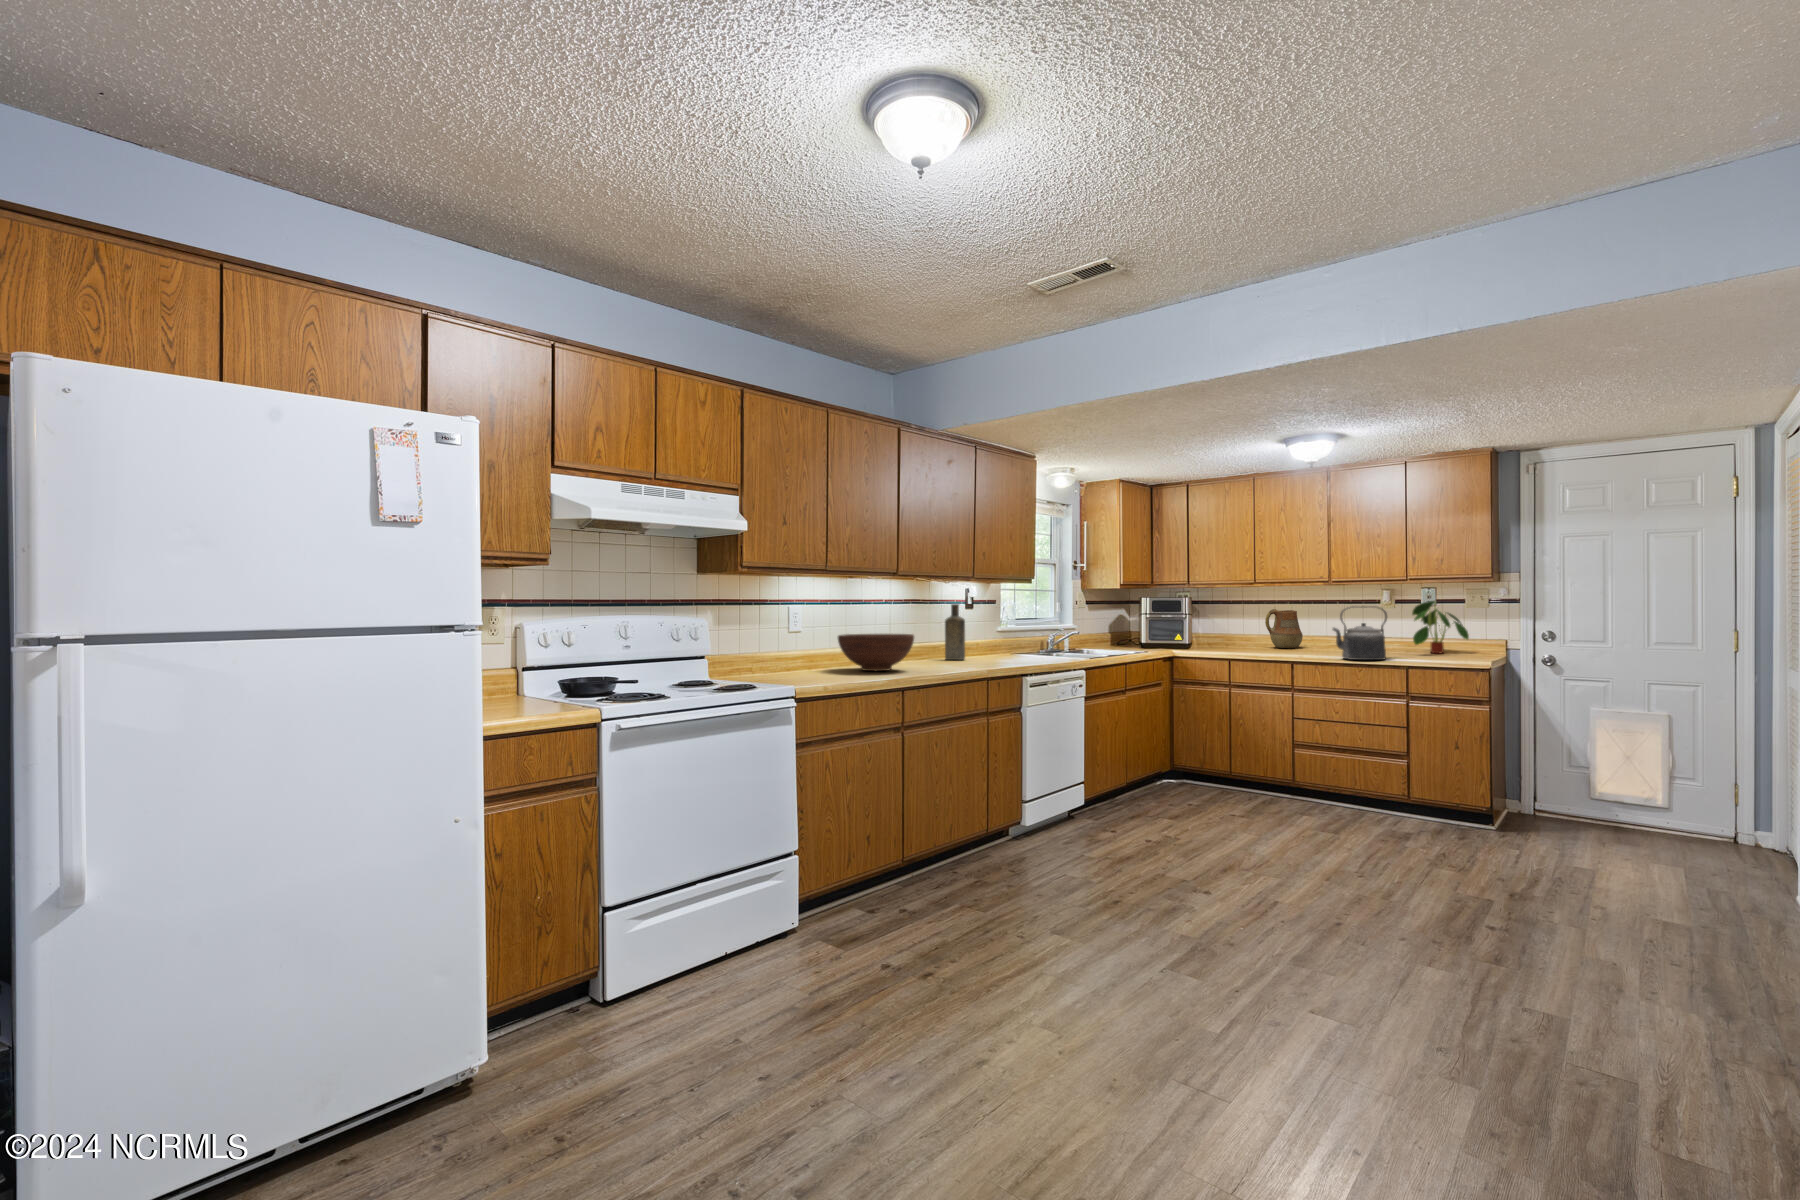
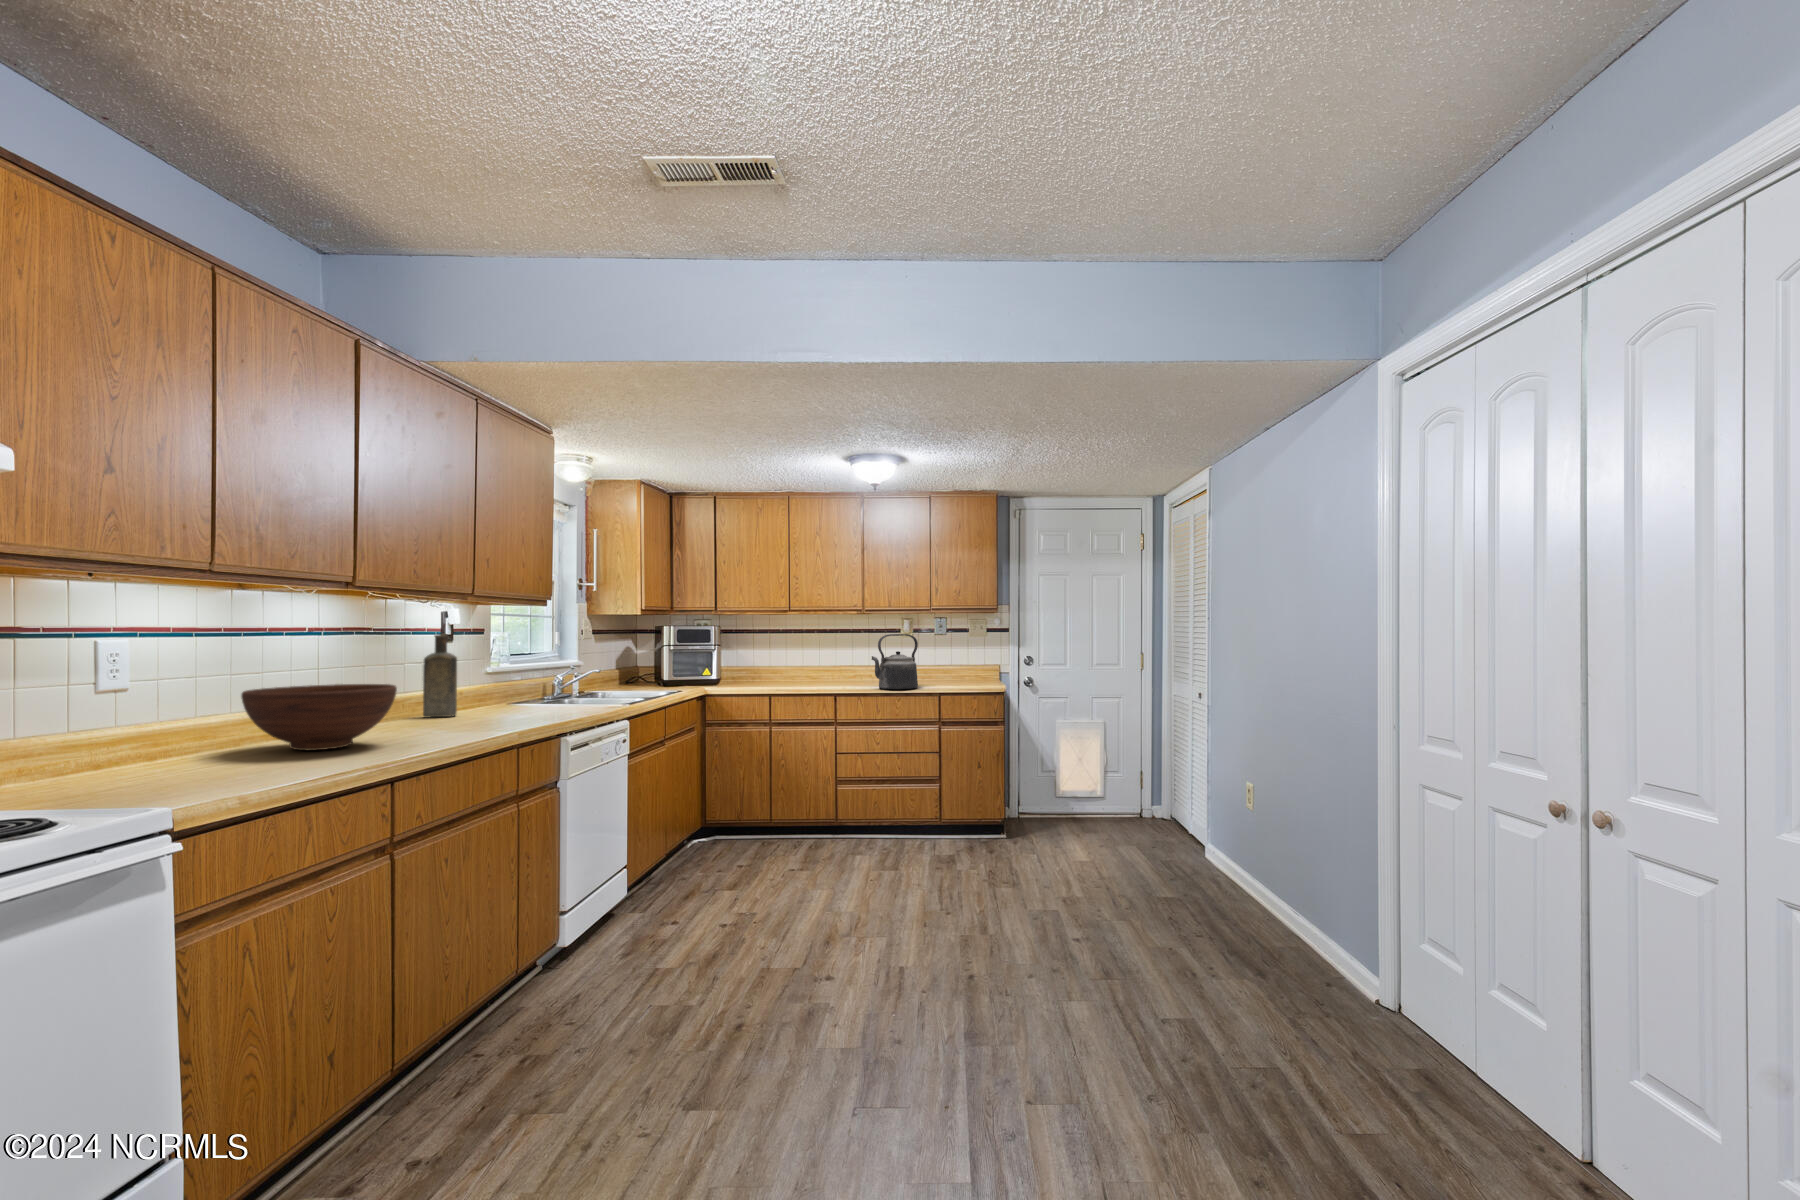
plant: present [1412,601,1469,653] -> none [924,628,977,679]
pitcher: present [1265,609,1303,648] -> none [793,637,829,679]

